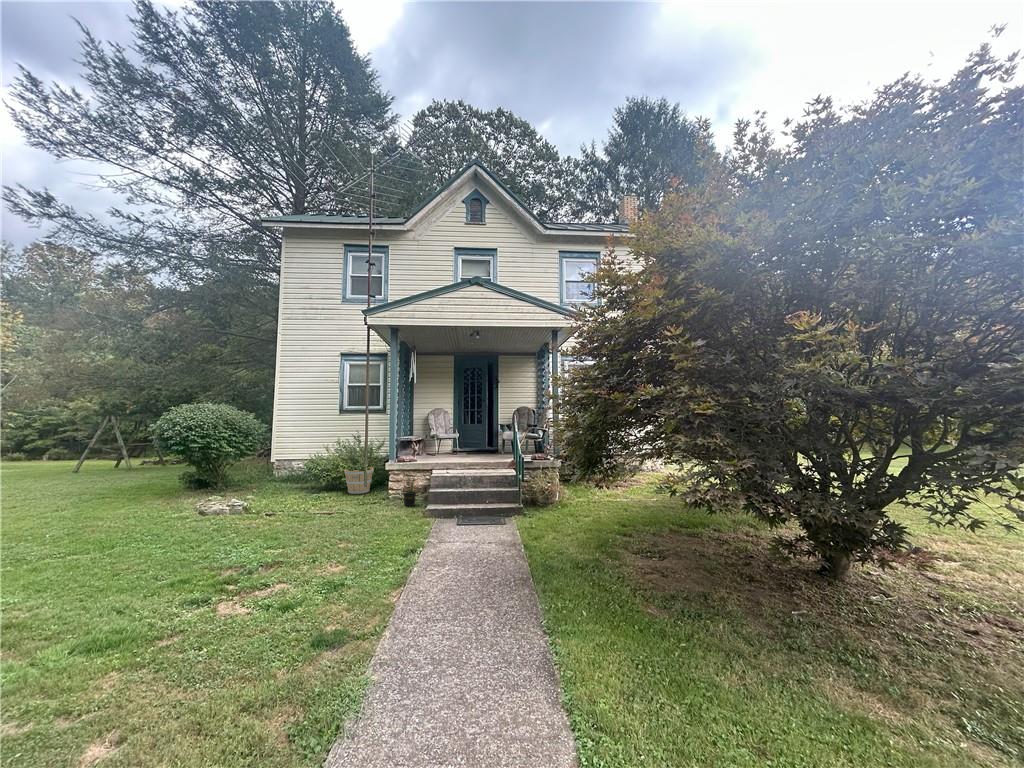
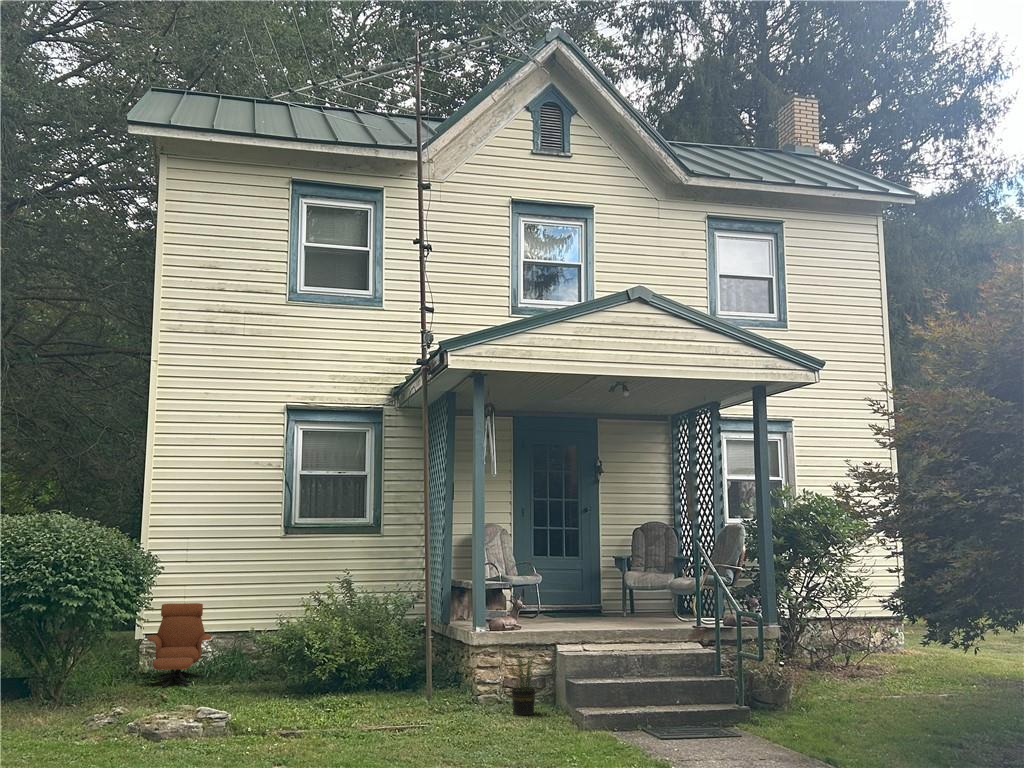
lounge chair: none [266,446,304,486] -> present [147,603,211,688]
wooden bucket: present [344,467,374,494] -> none [351,644,407,698]

